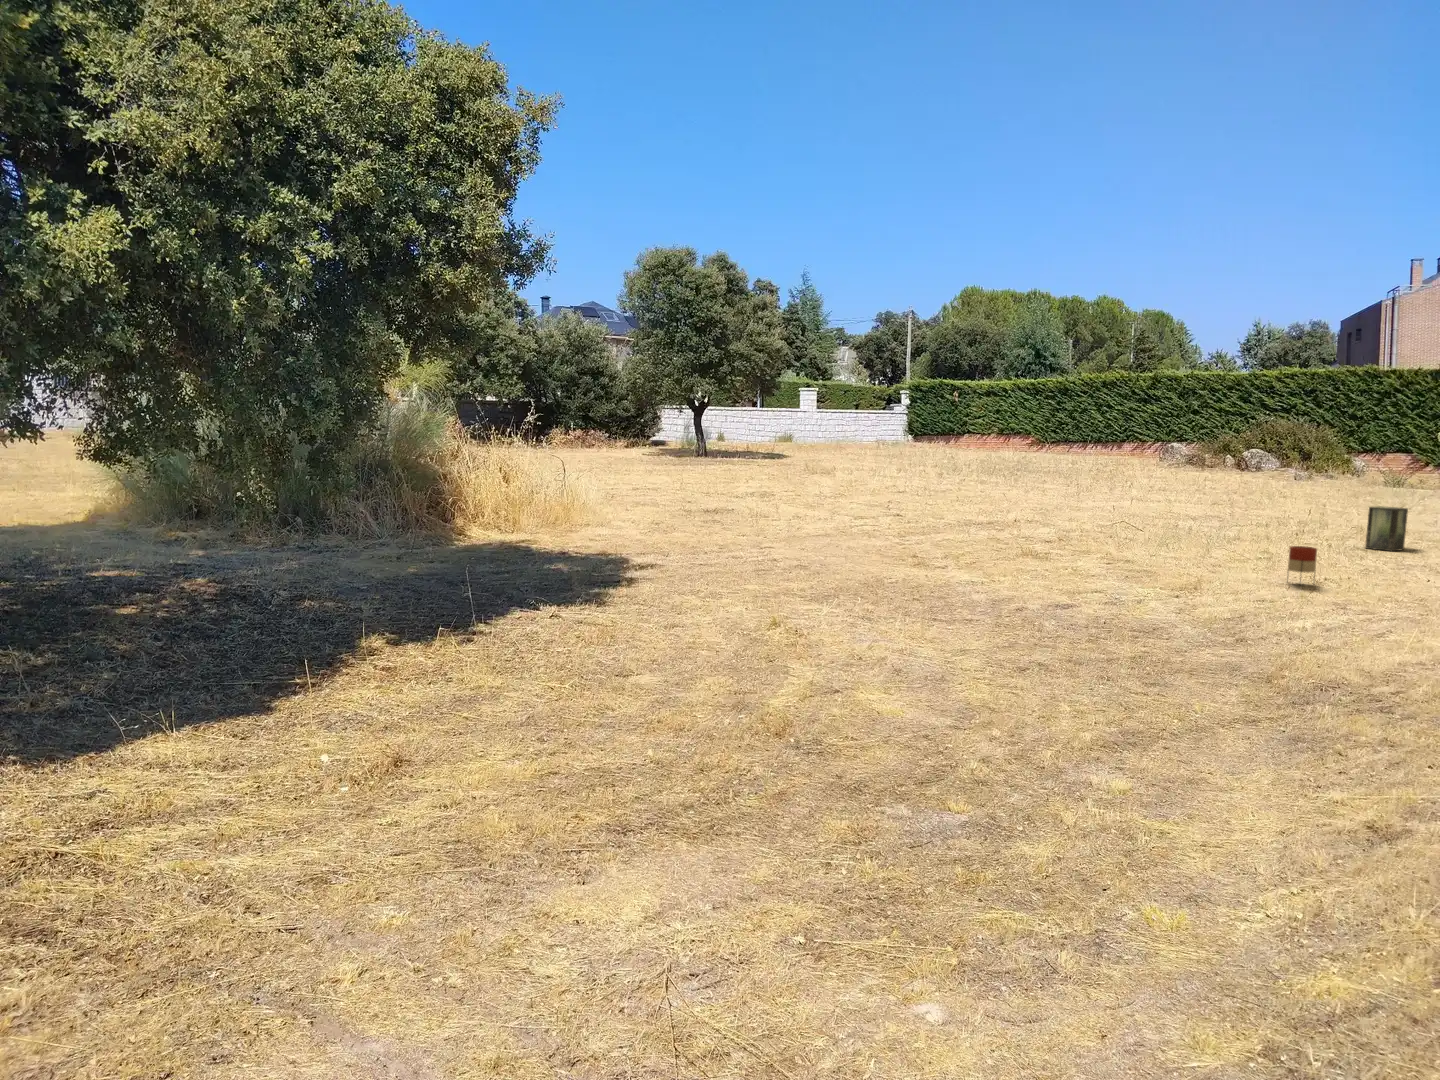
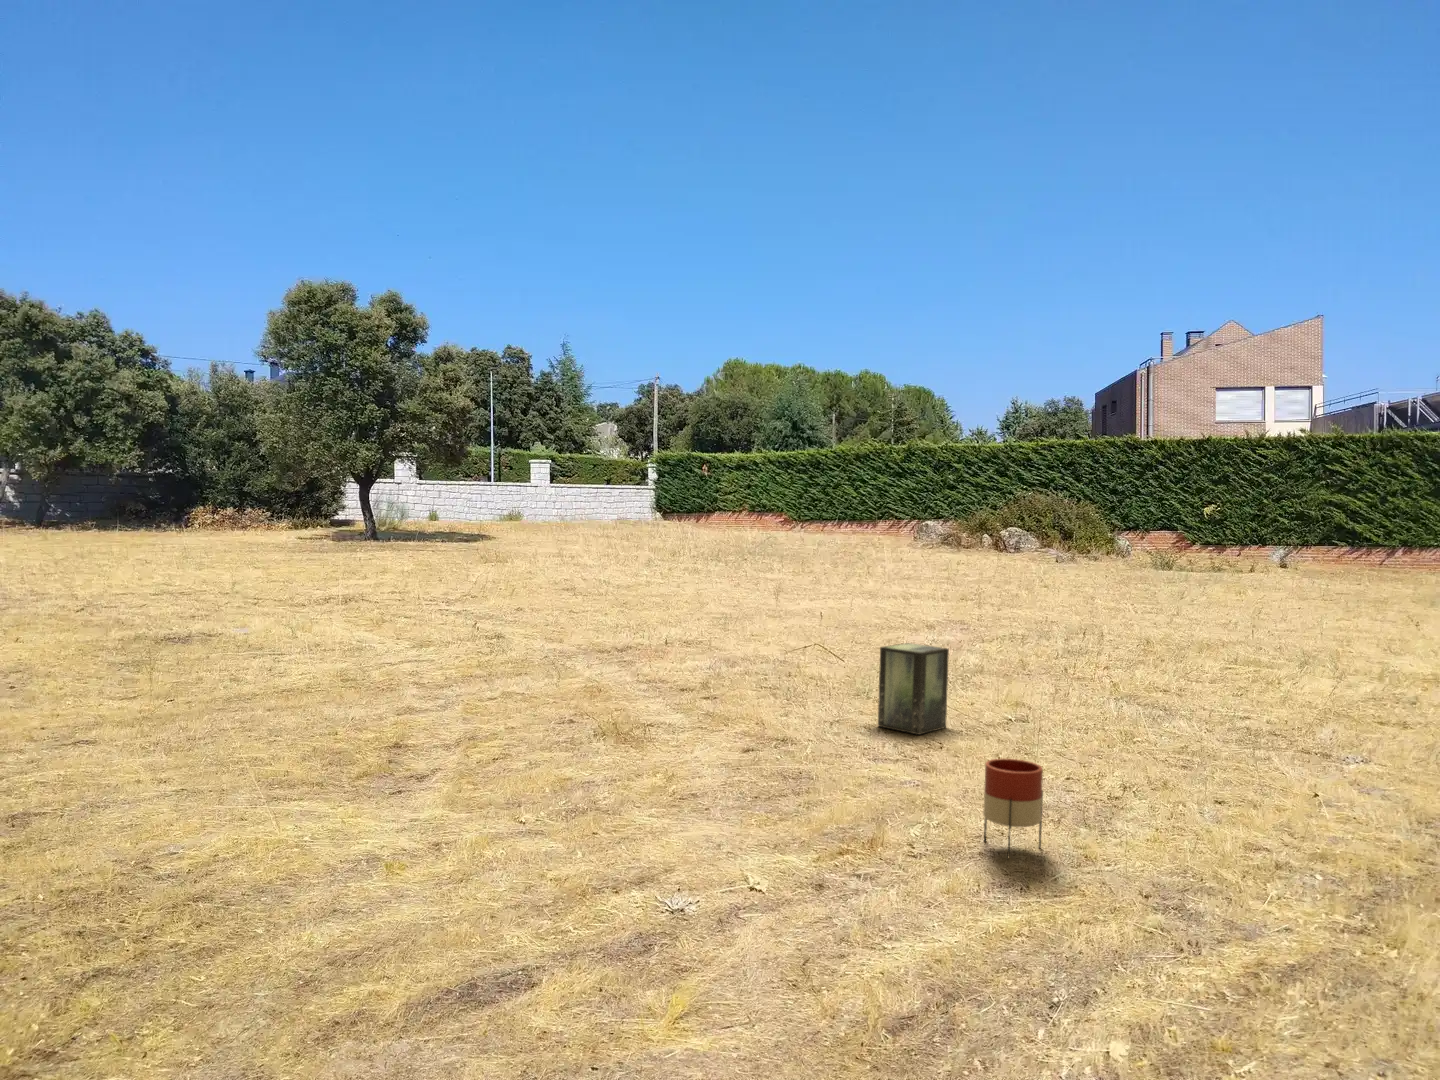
storage box: present [1365,506,1408,551] -> present [878,643,949,735]

